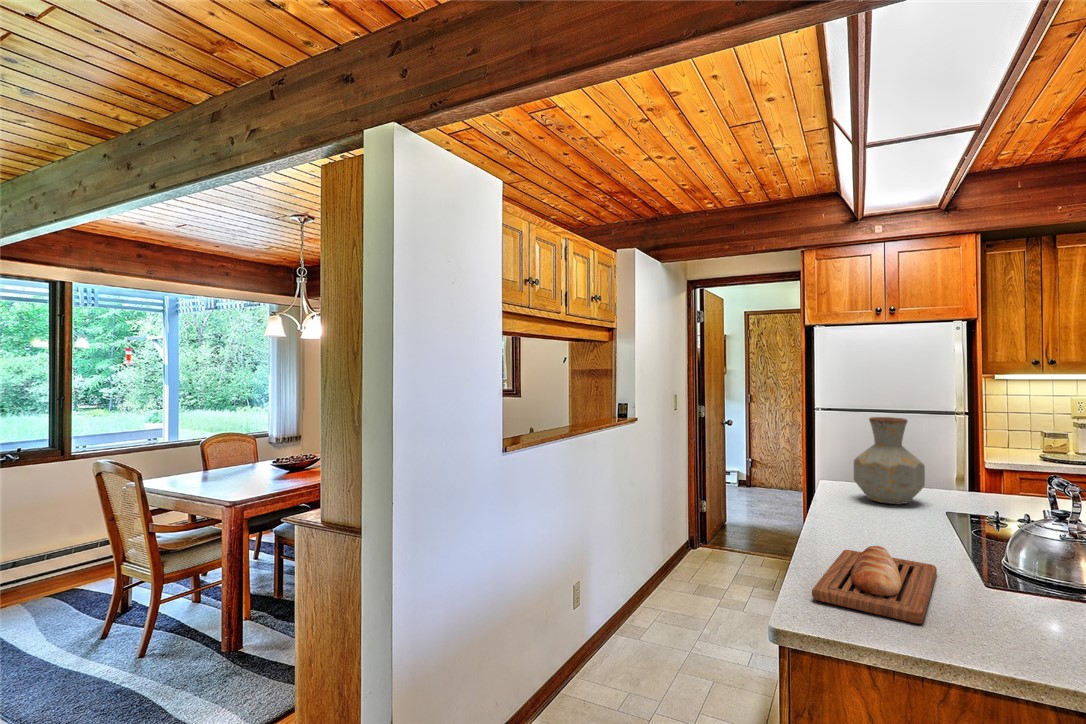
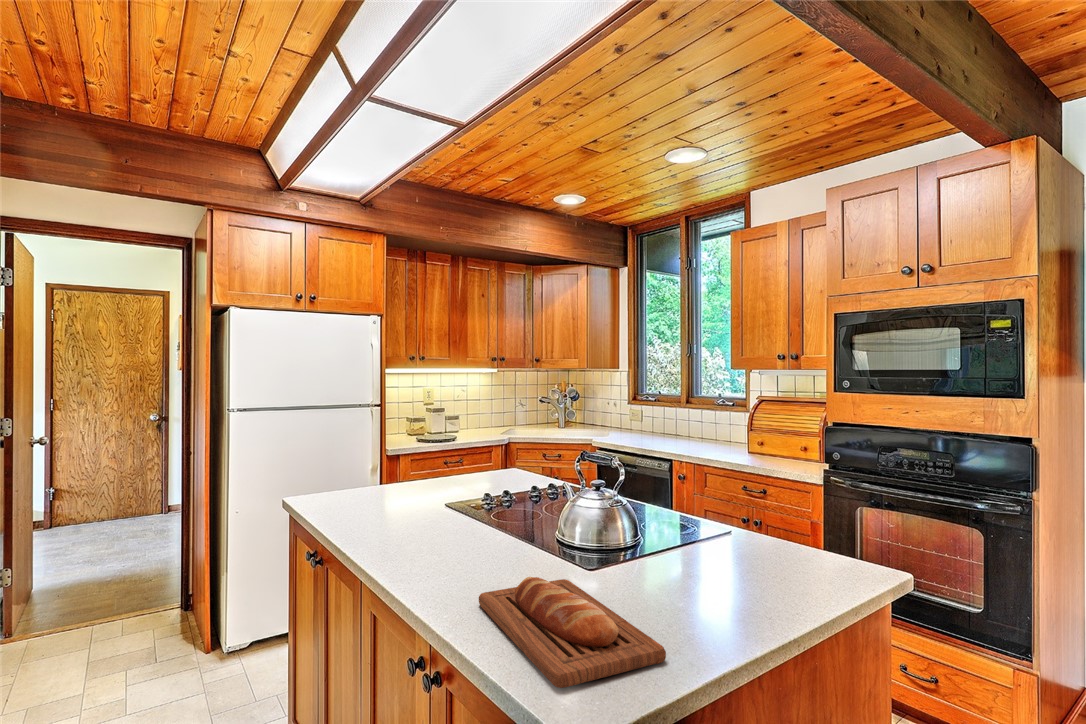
vase: present [854,417,925,505] -> none [363,417,432,517]

